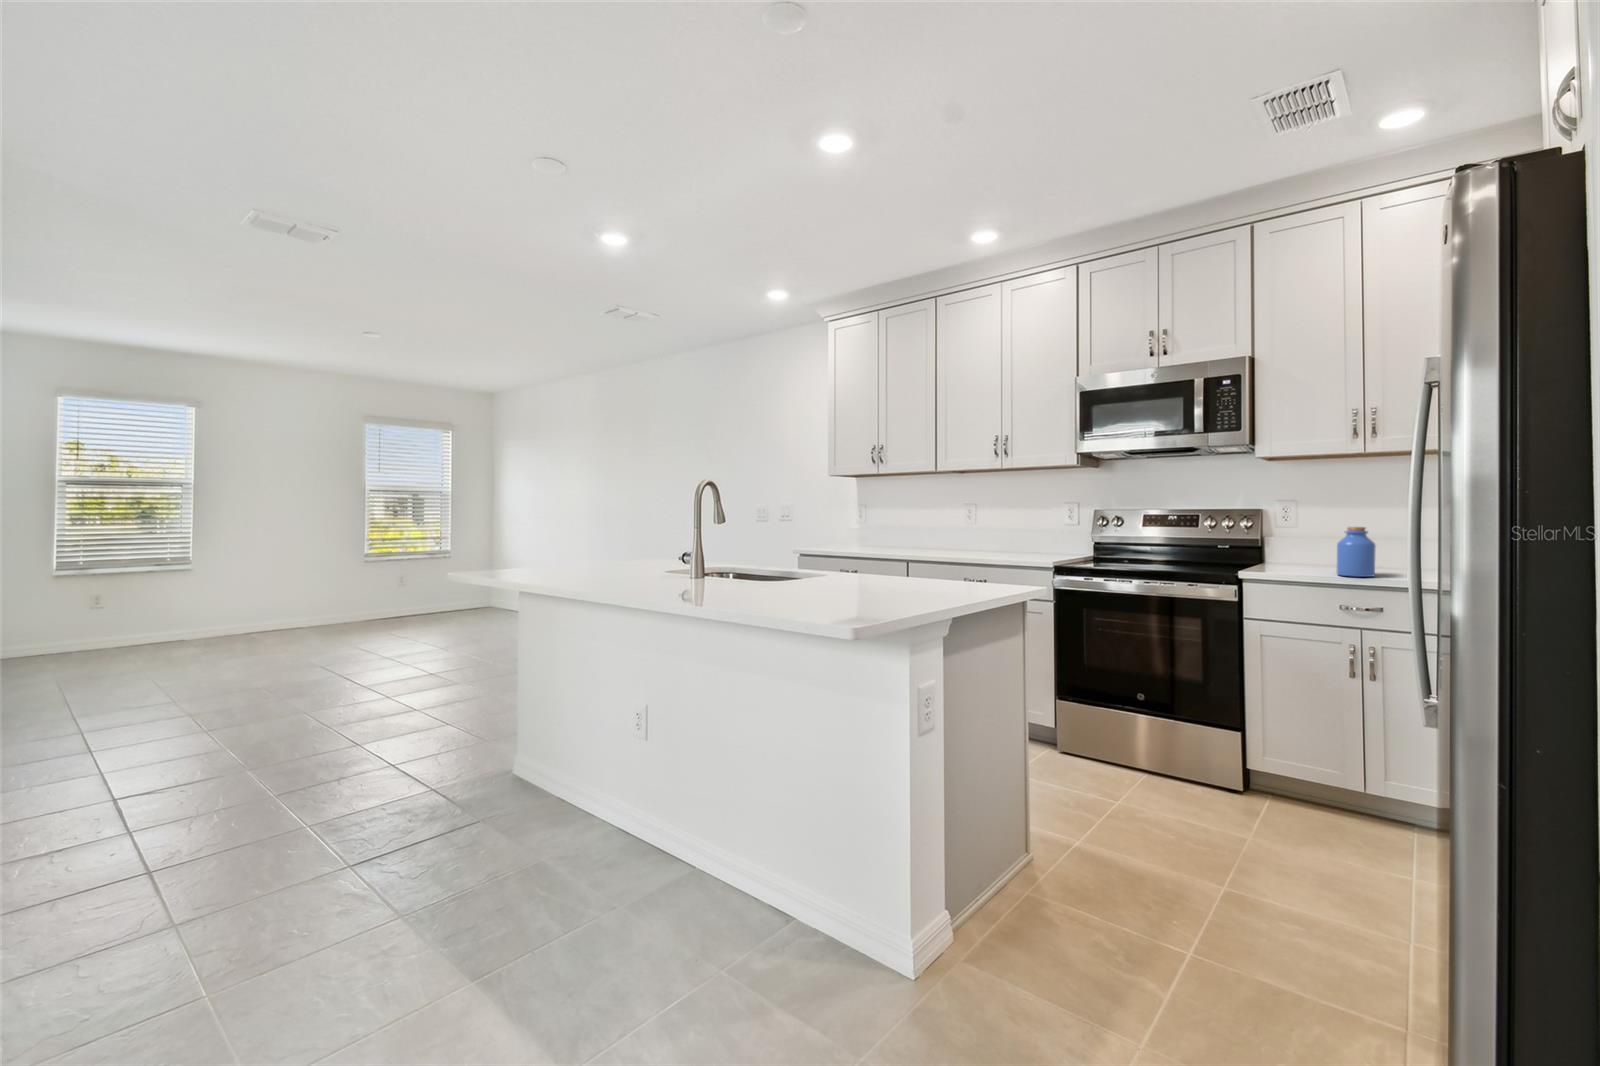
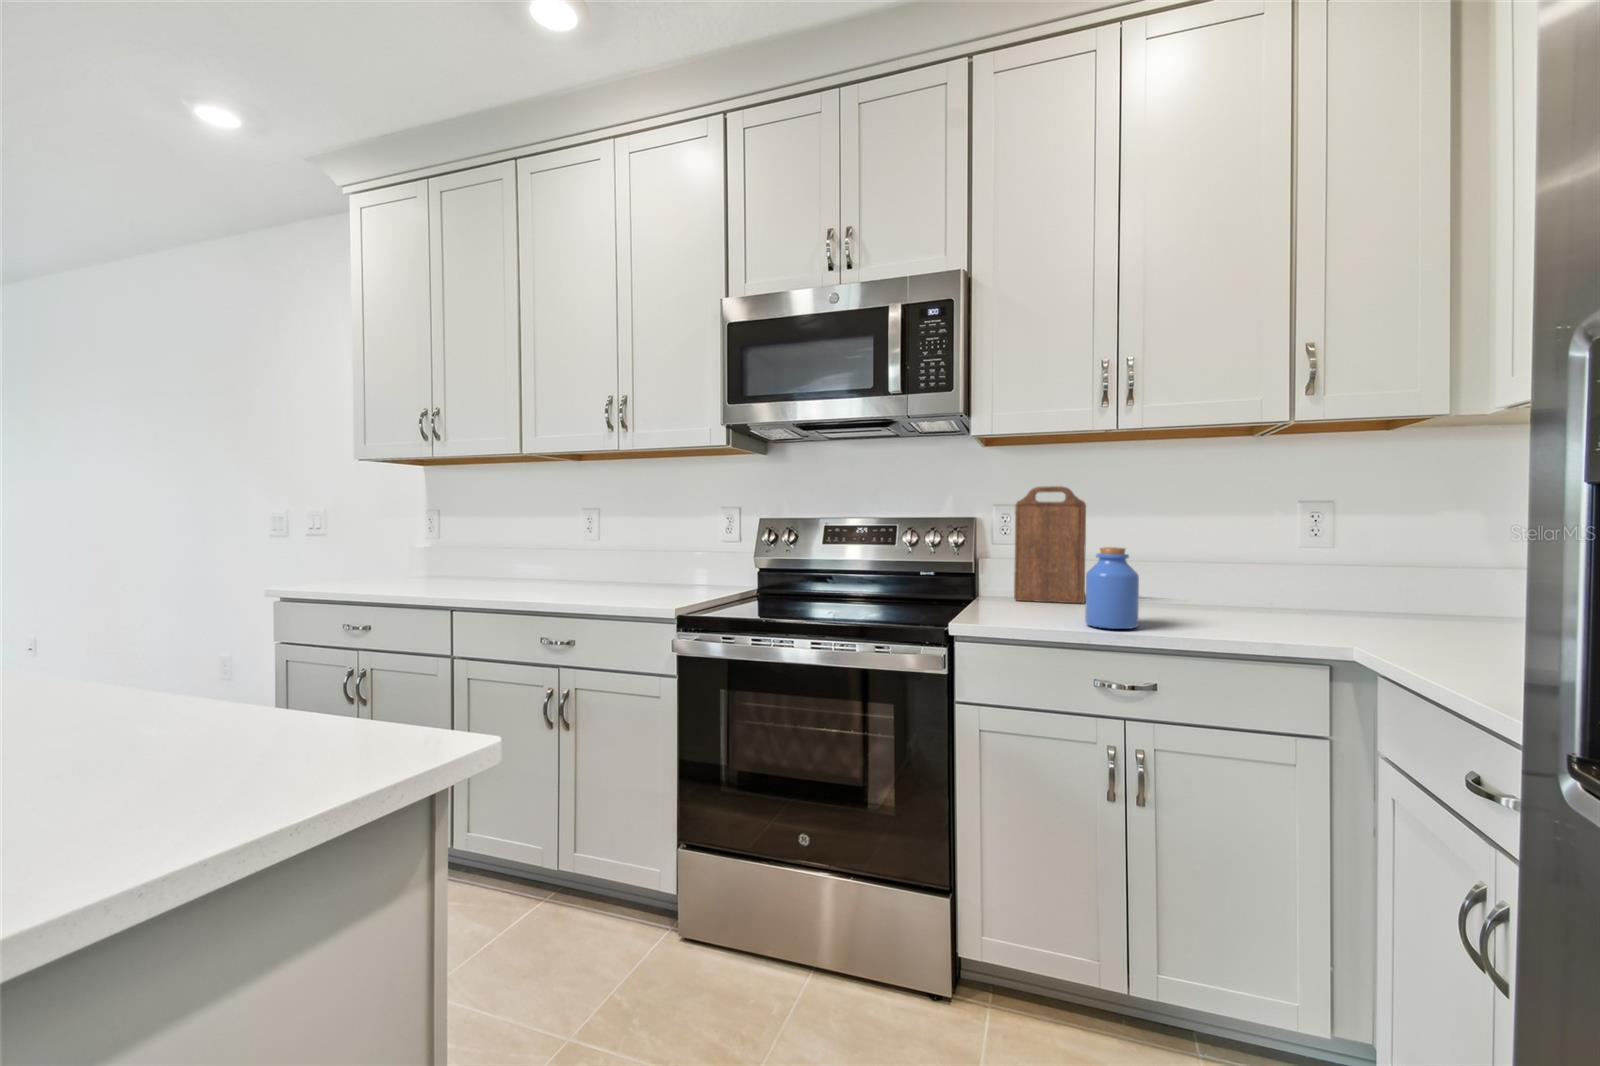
cutting board: none [1287,488,1342,565] -> present [1014,486,1086,603]

